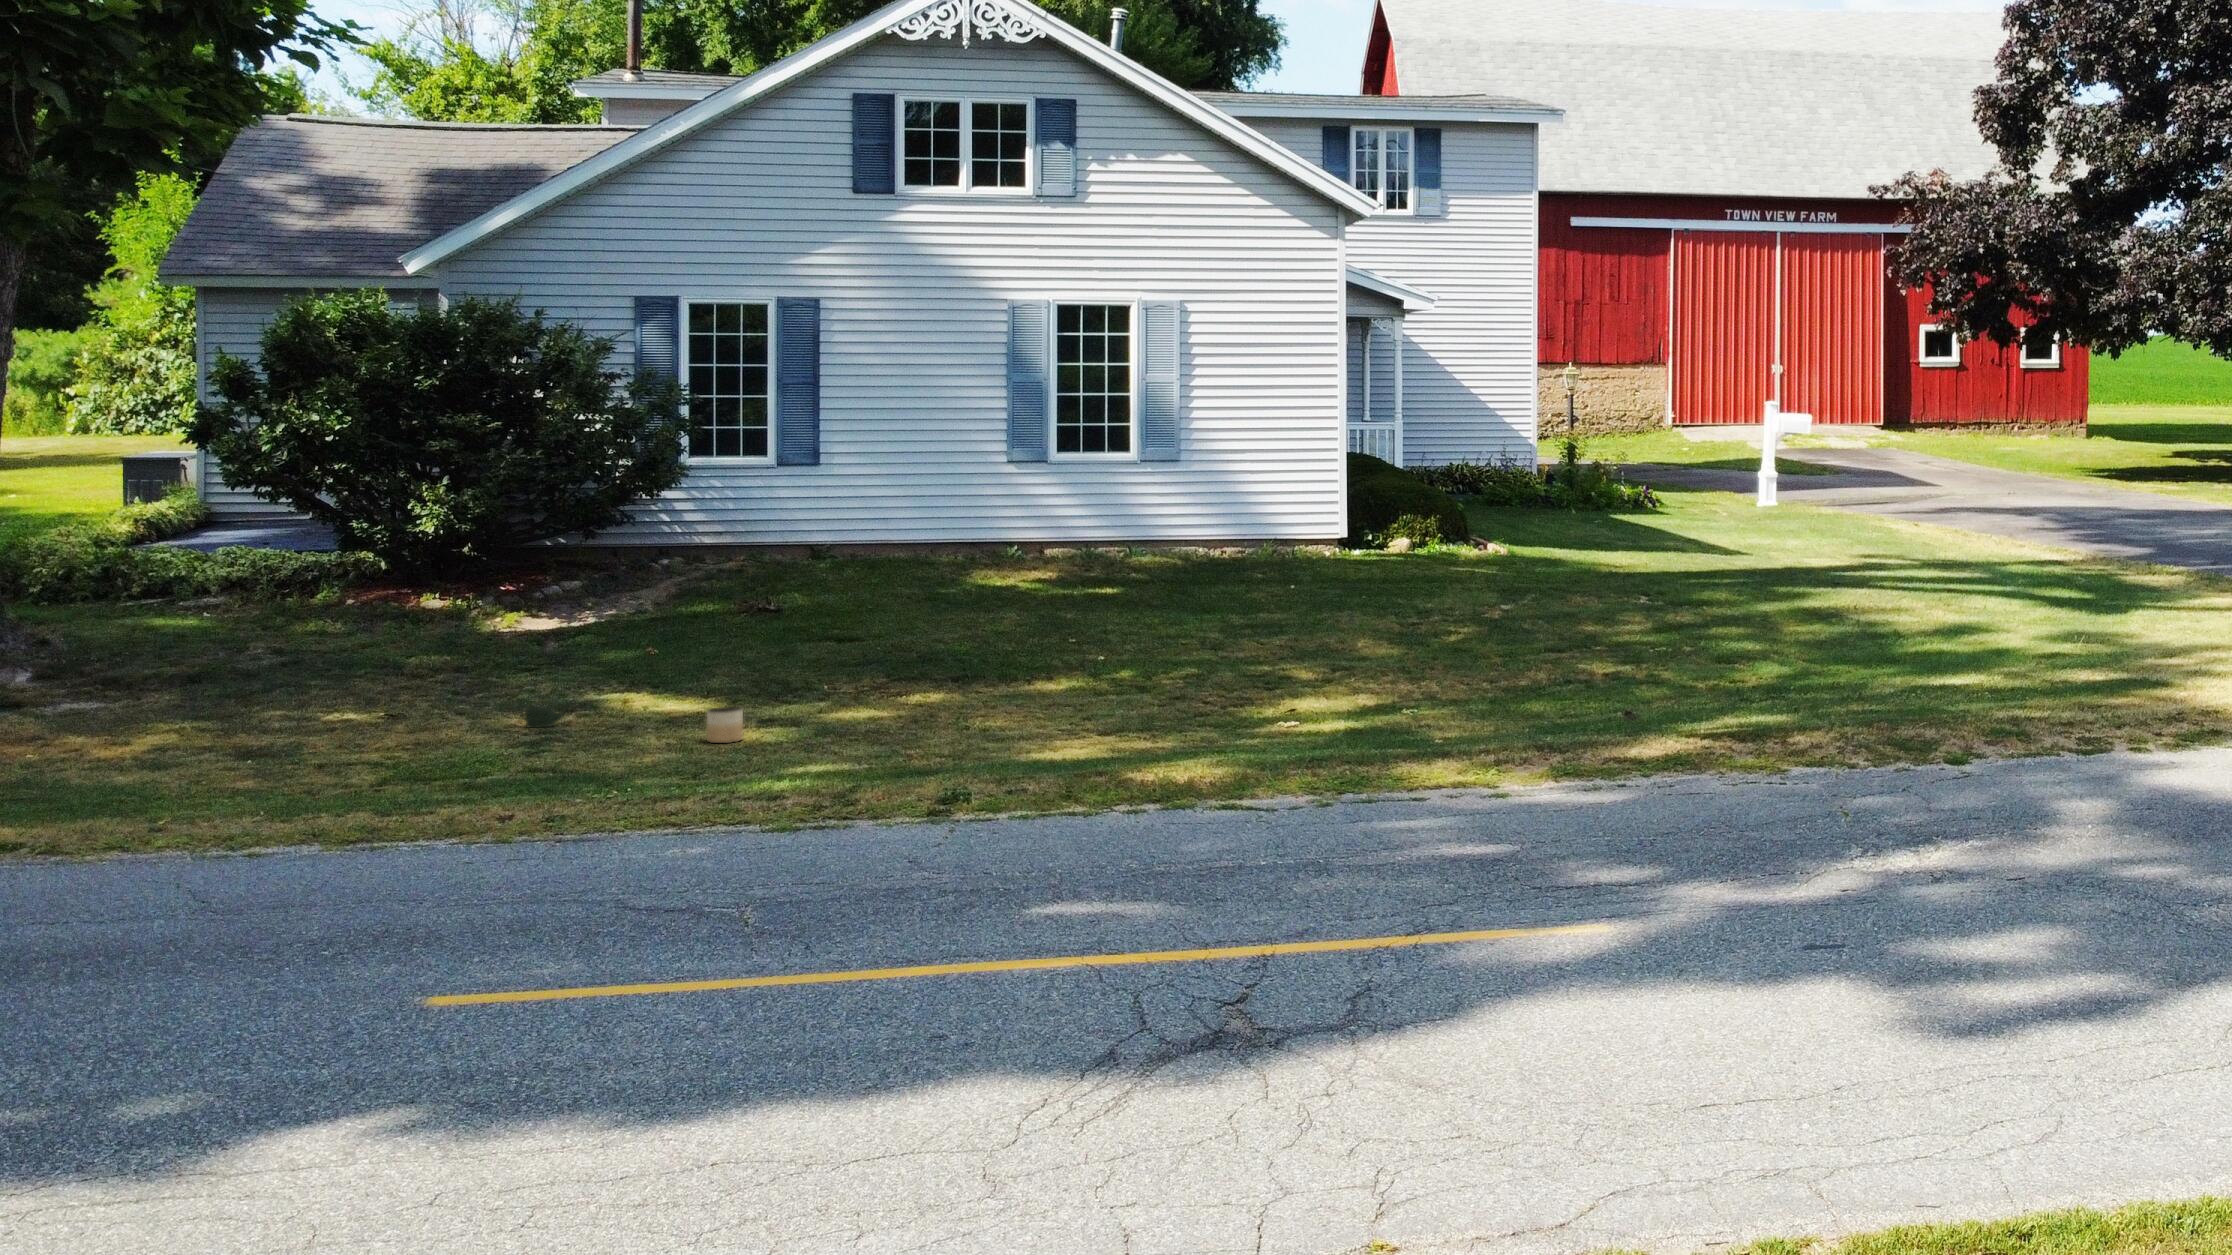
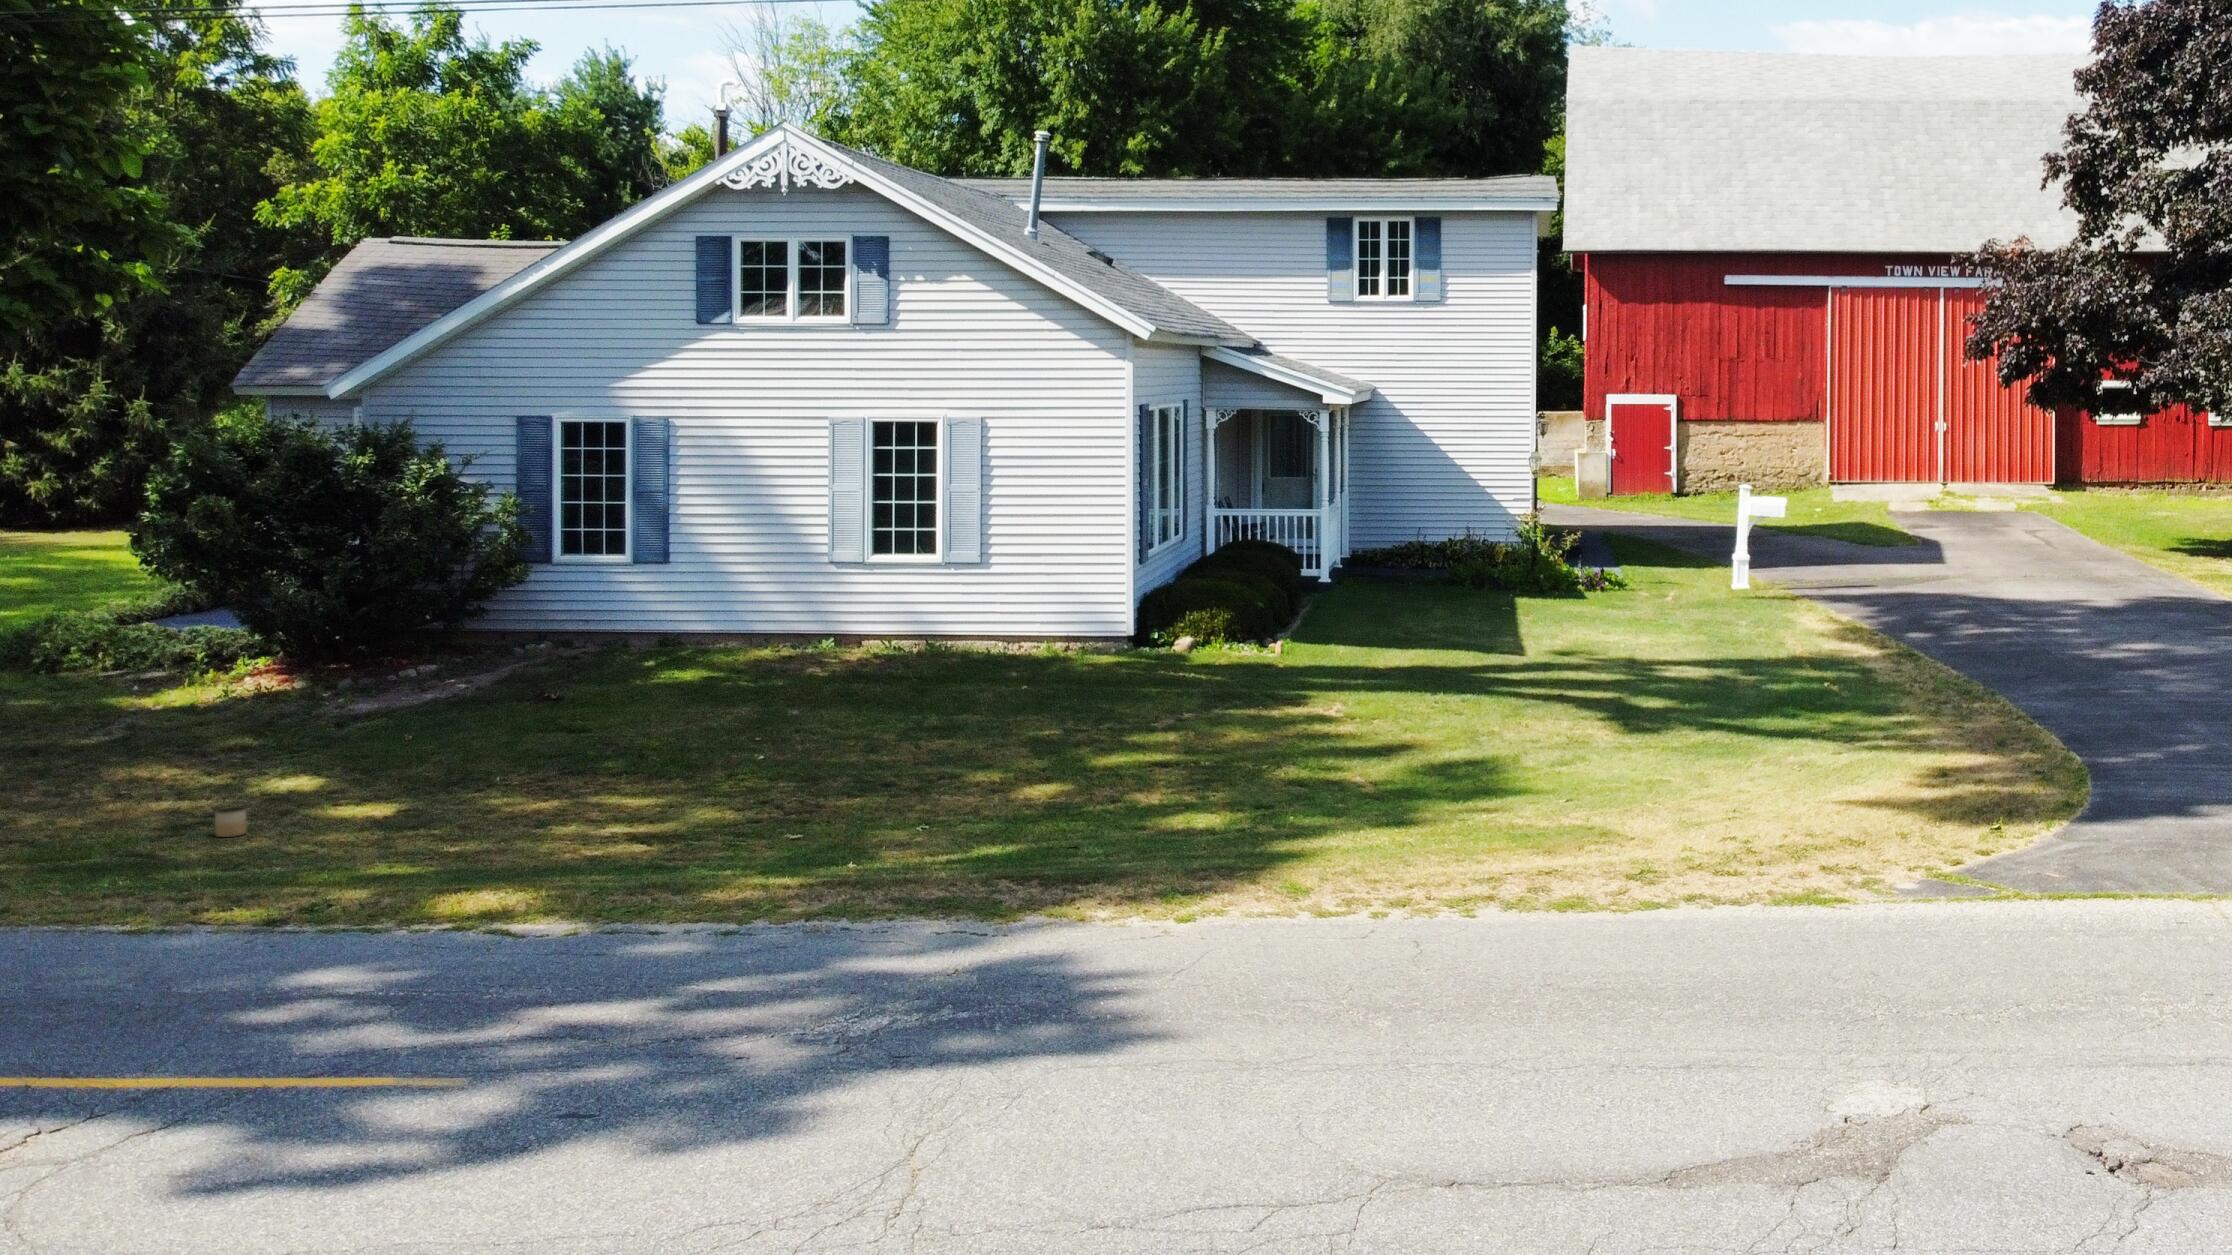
watering can: present [519,697,566,728] -> none [133,786,174,812]

